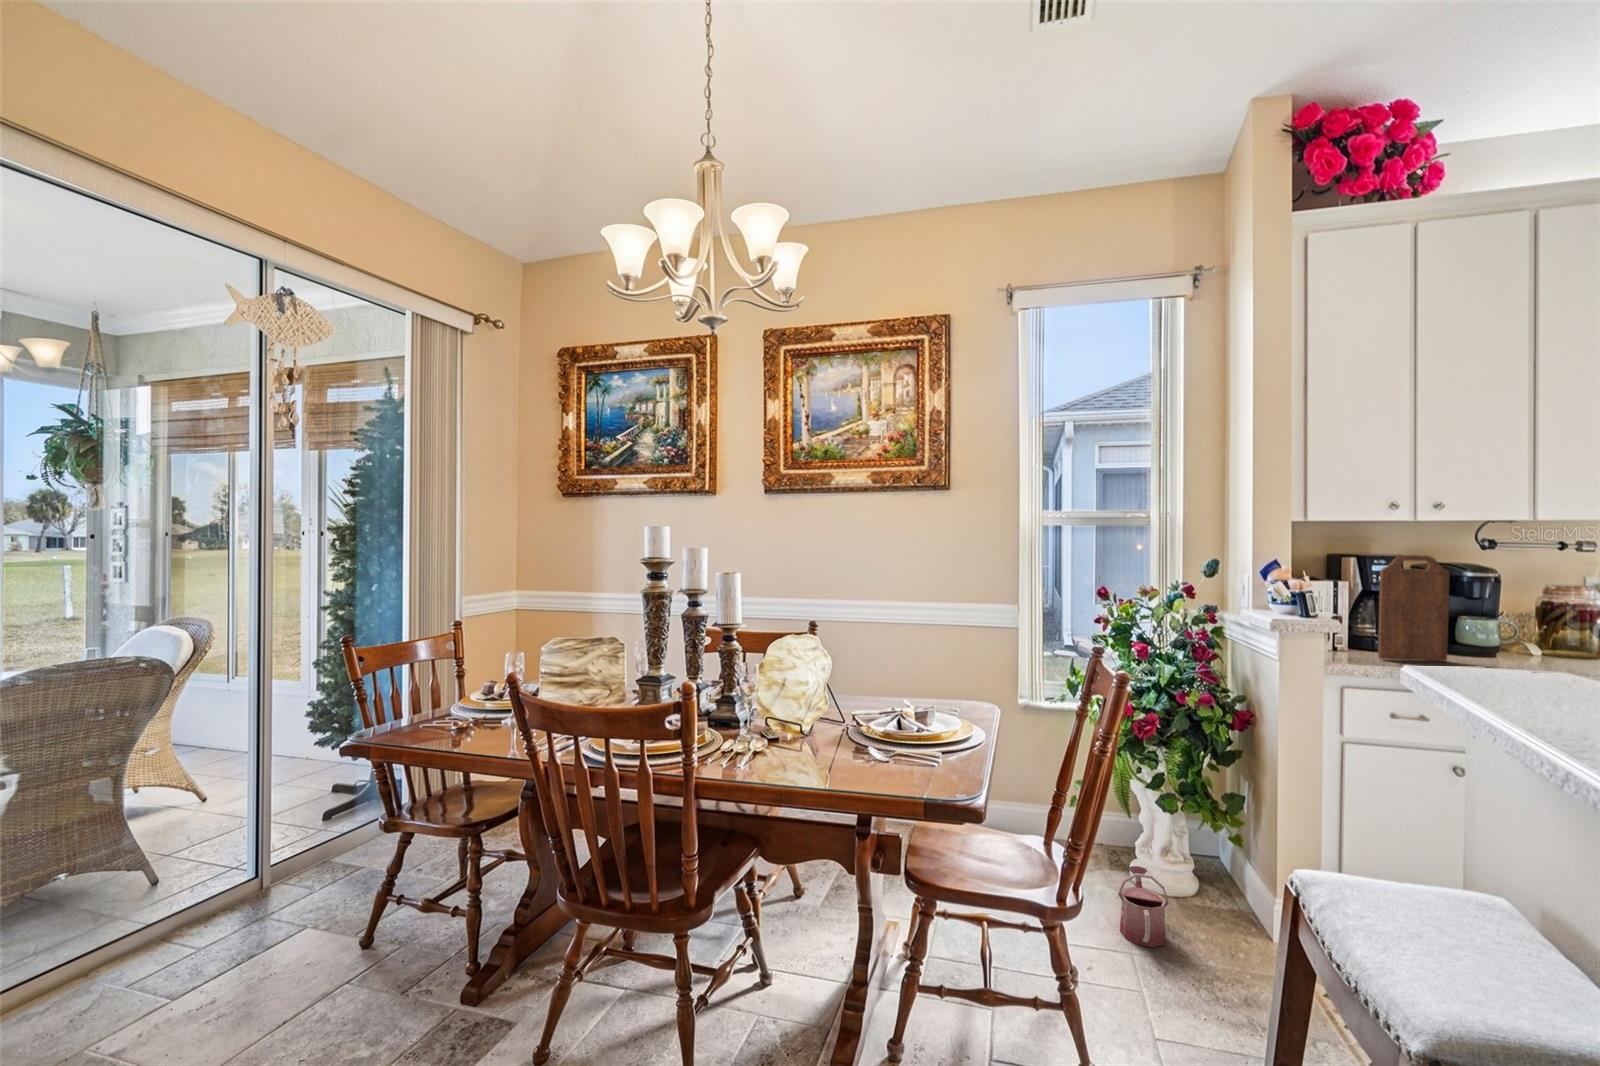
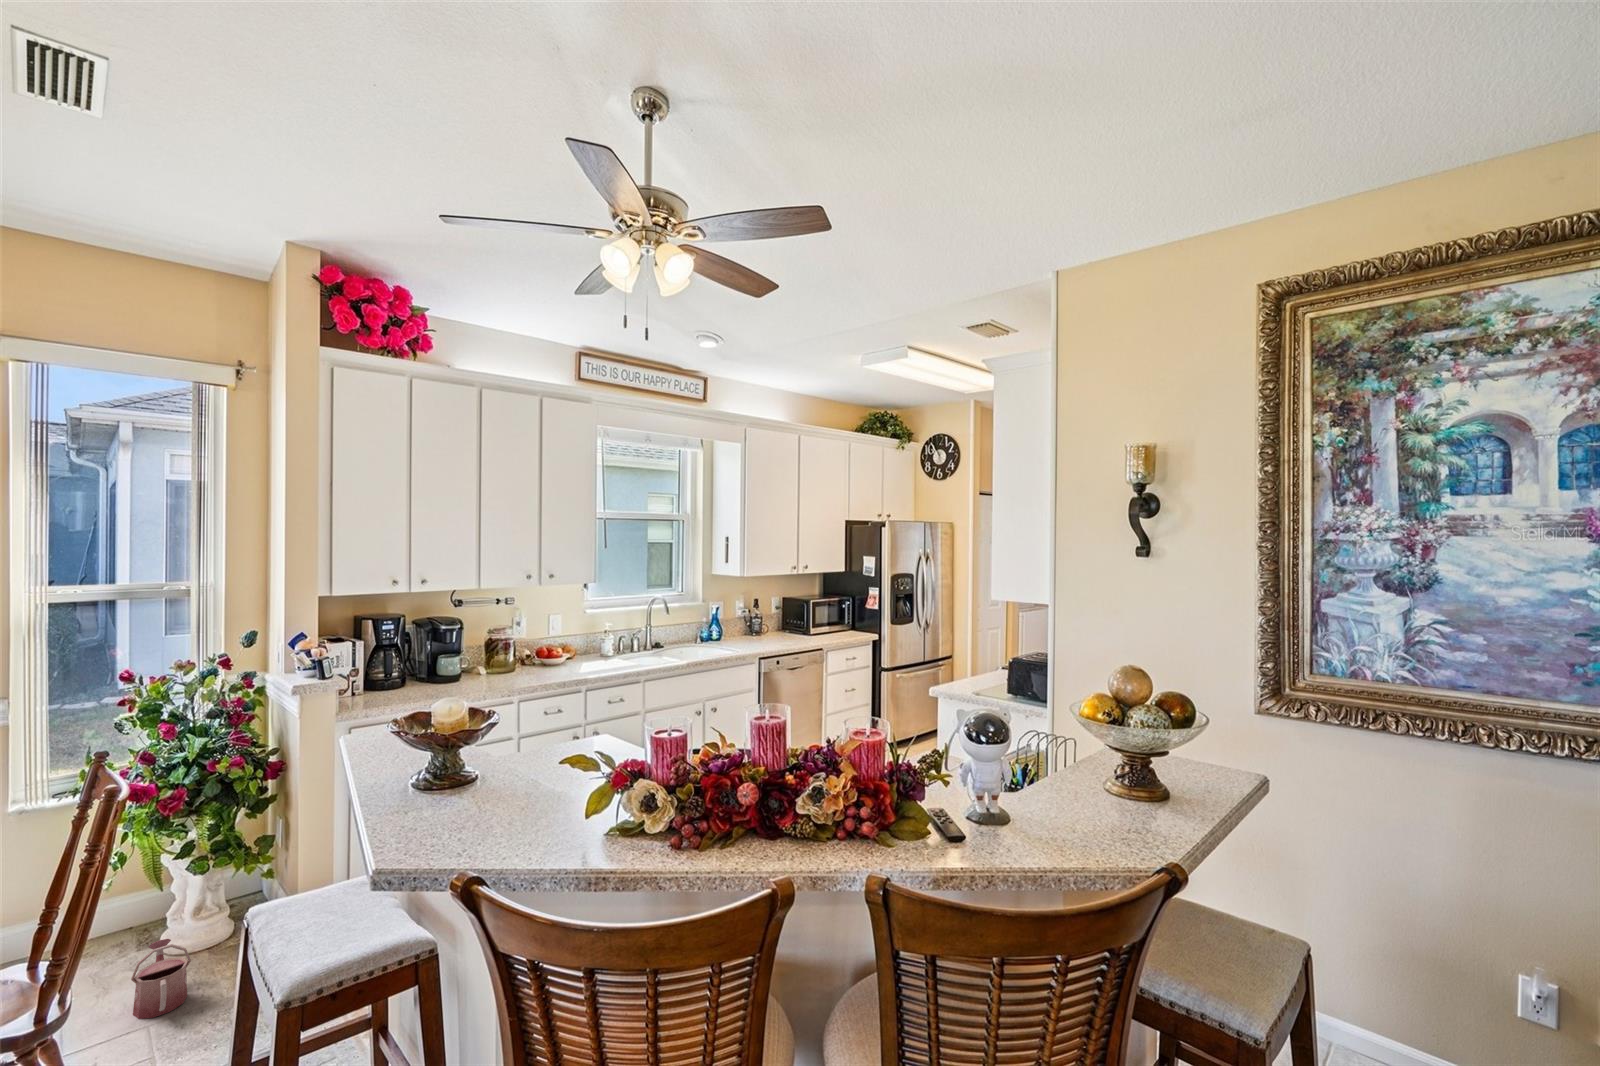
cutting board: present [1378,555,1449,661] -> none [384,618,431,696]

